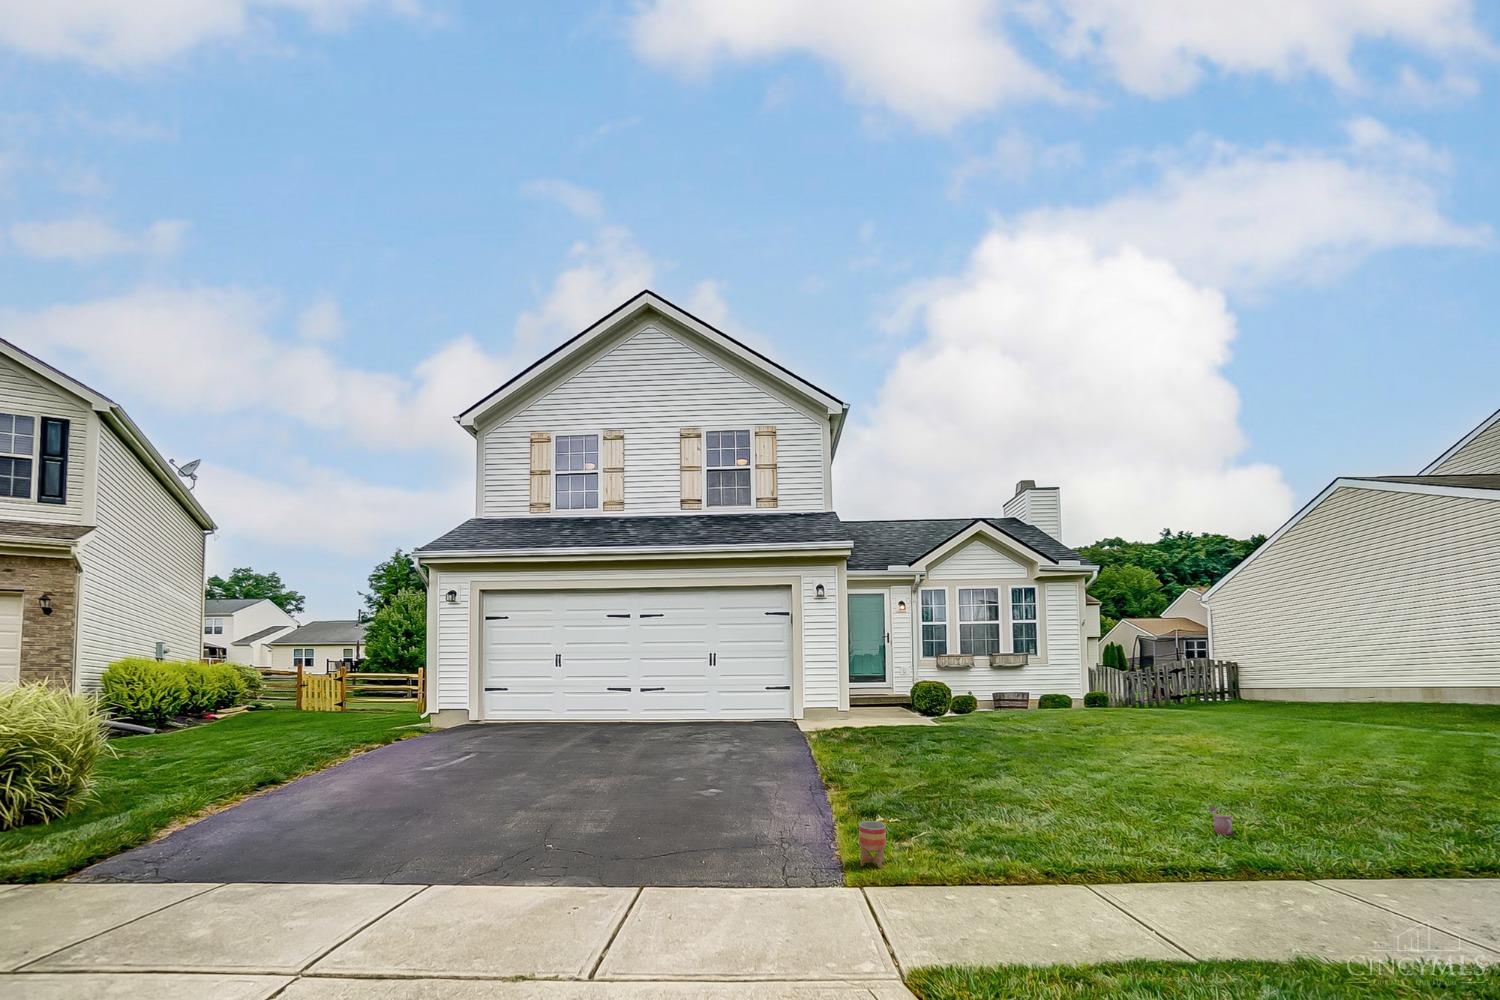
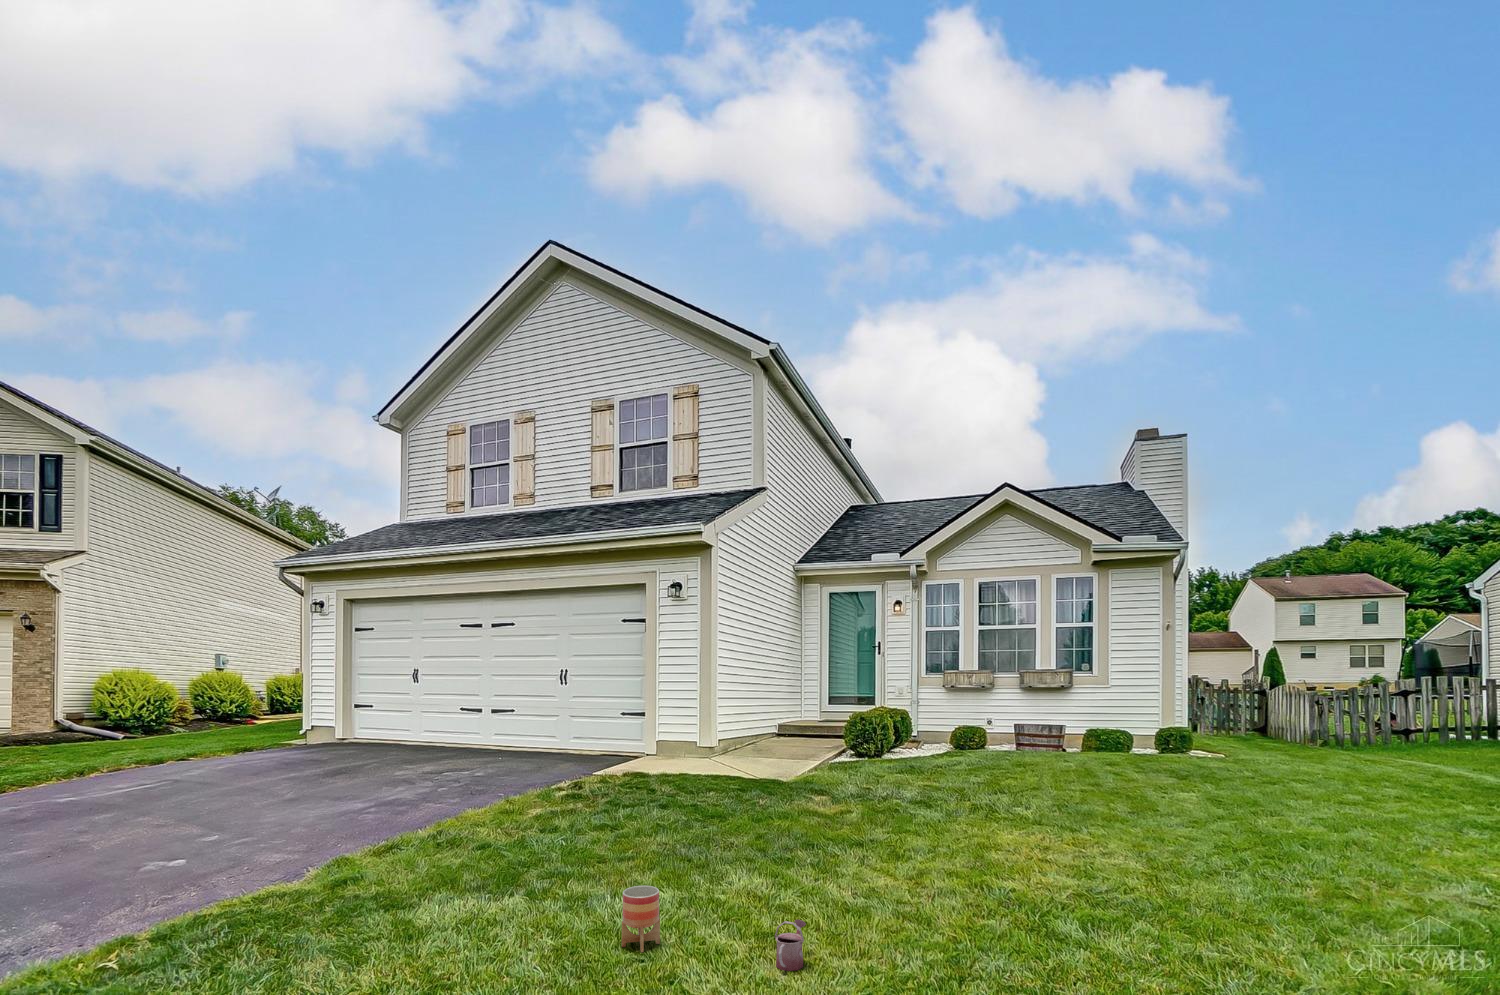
planter: present [859,821,886,869] -> present [622,886,660,952]

